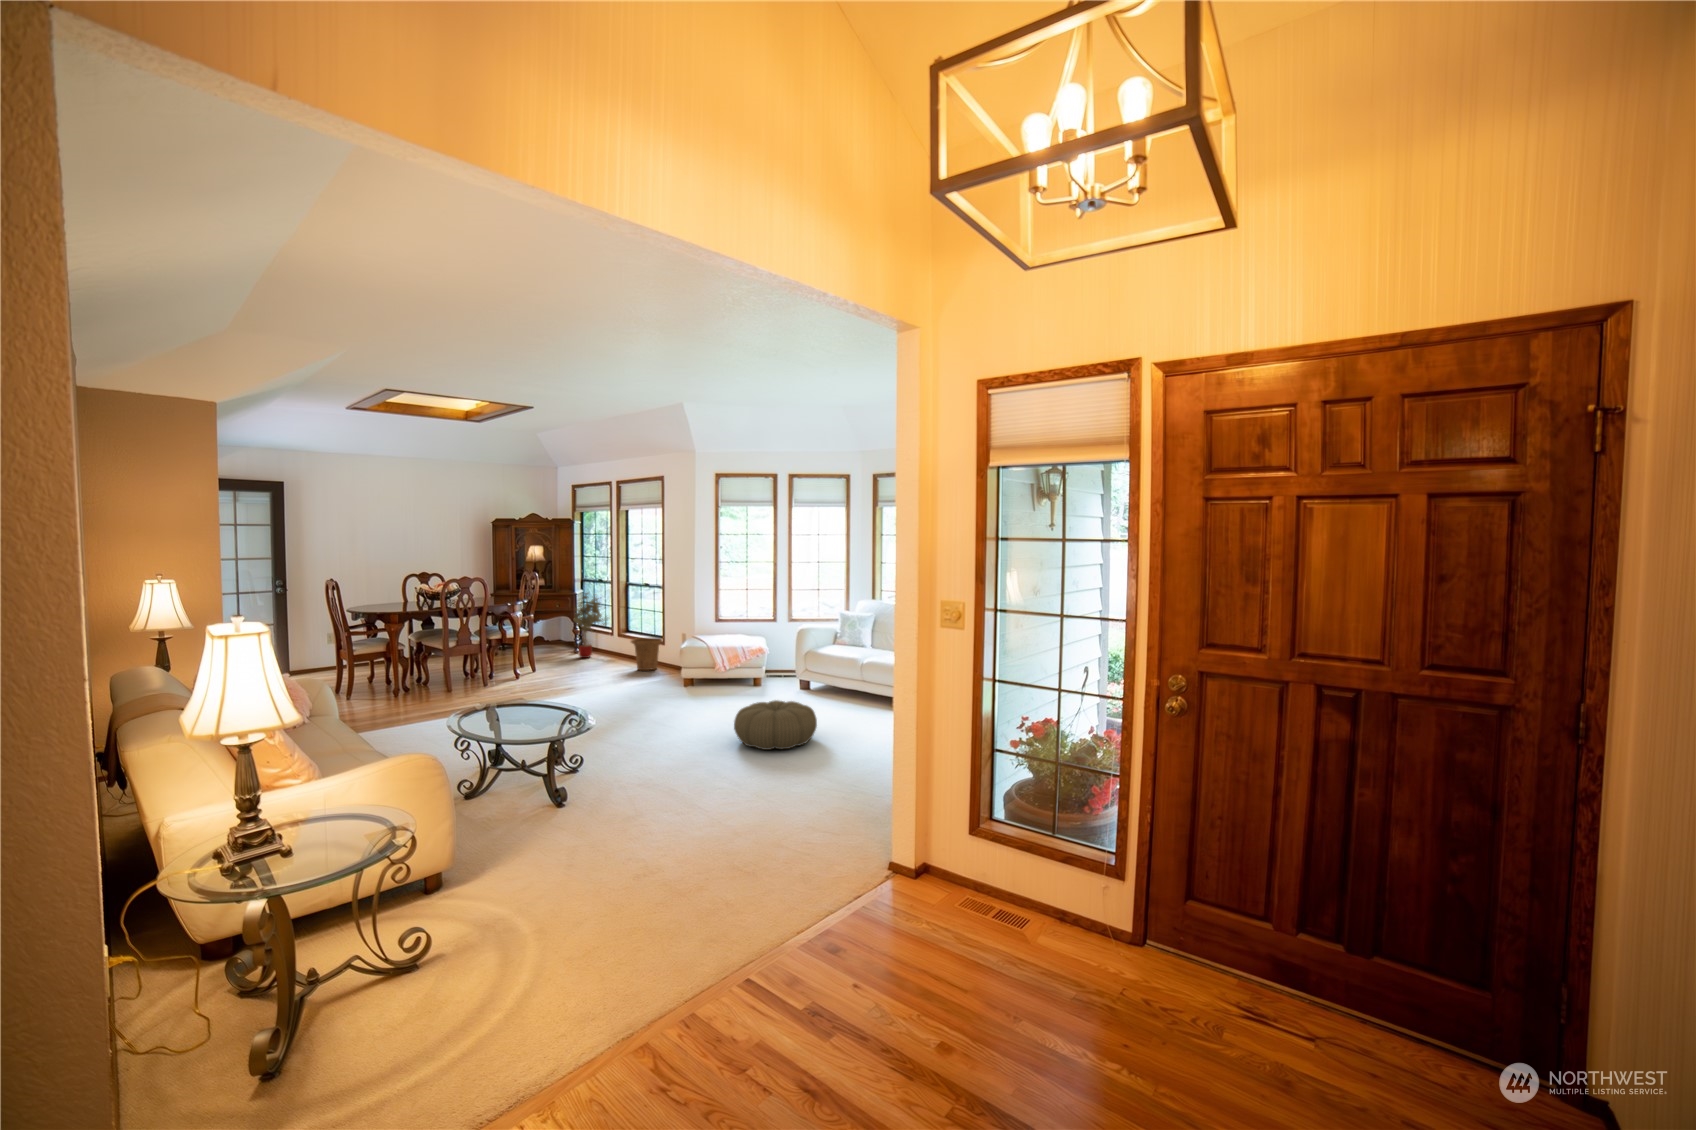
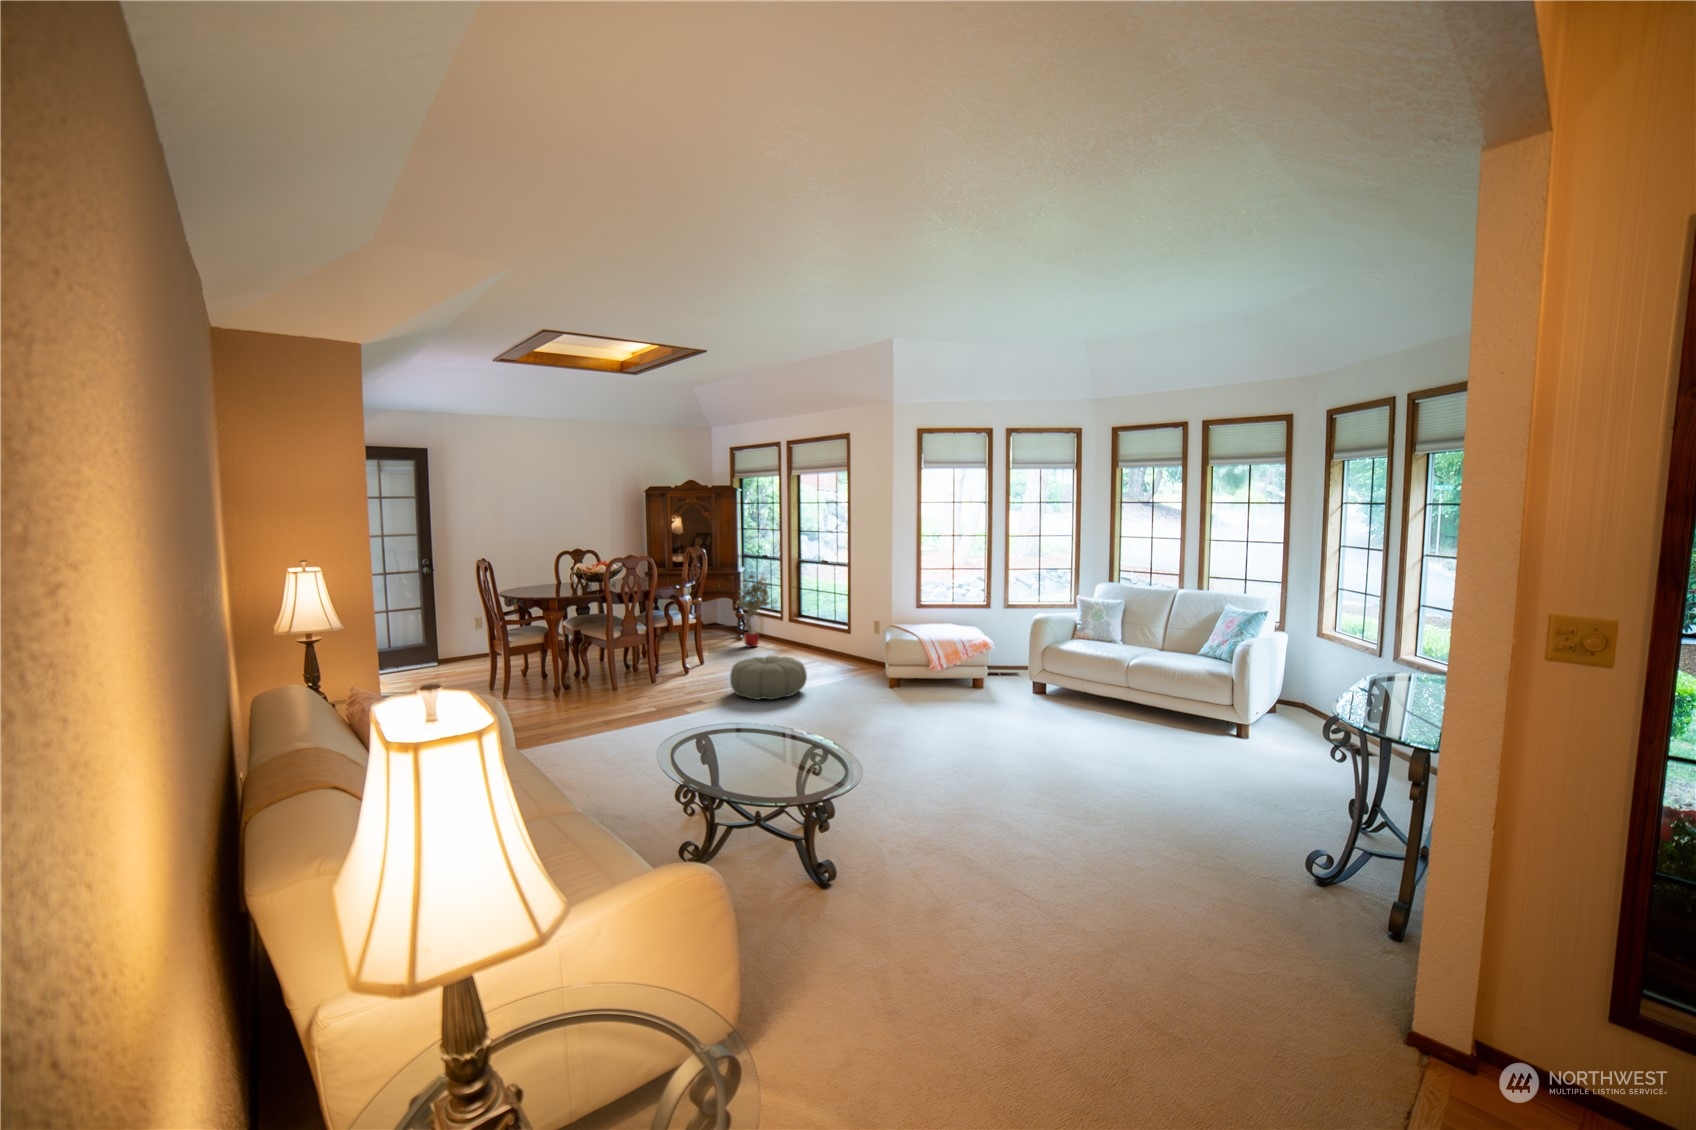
basket: present [631,638,663,671] -> none [811,625,849,666]
pouf: present [734,700,817,750] -> present [730,656,807,700]

